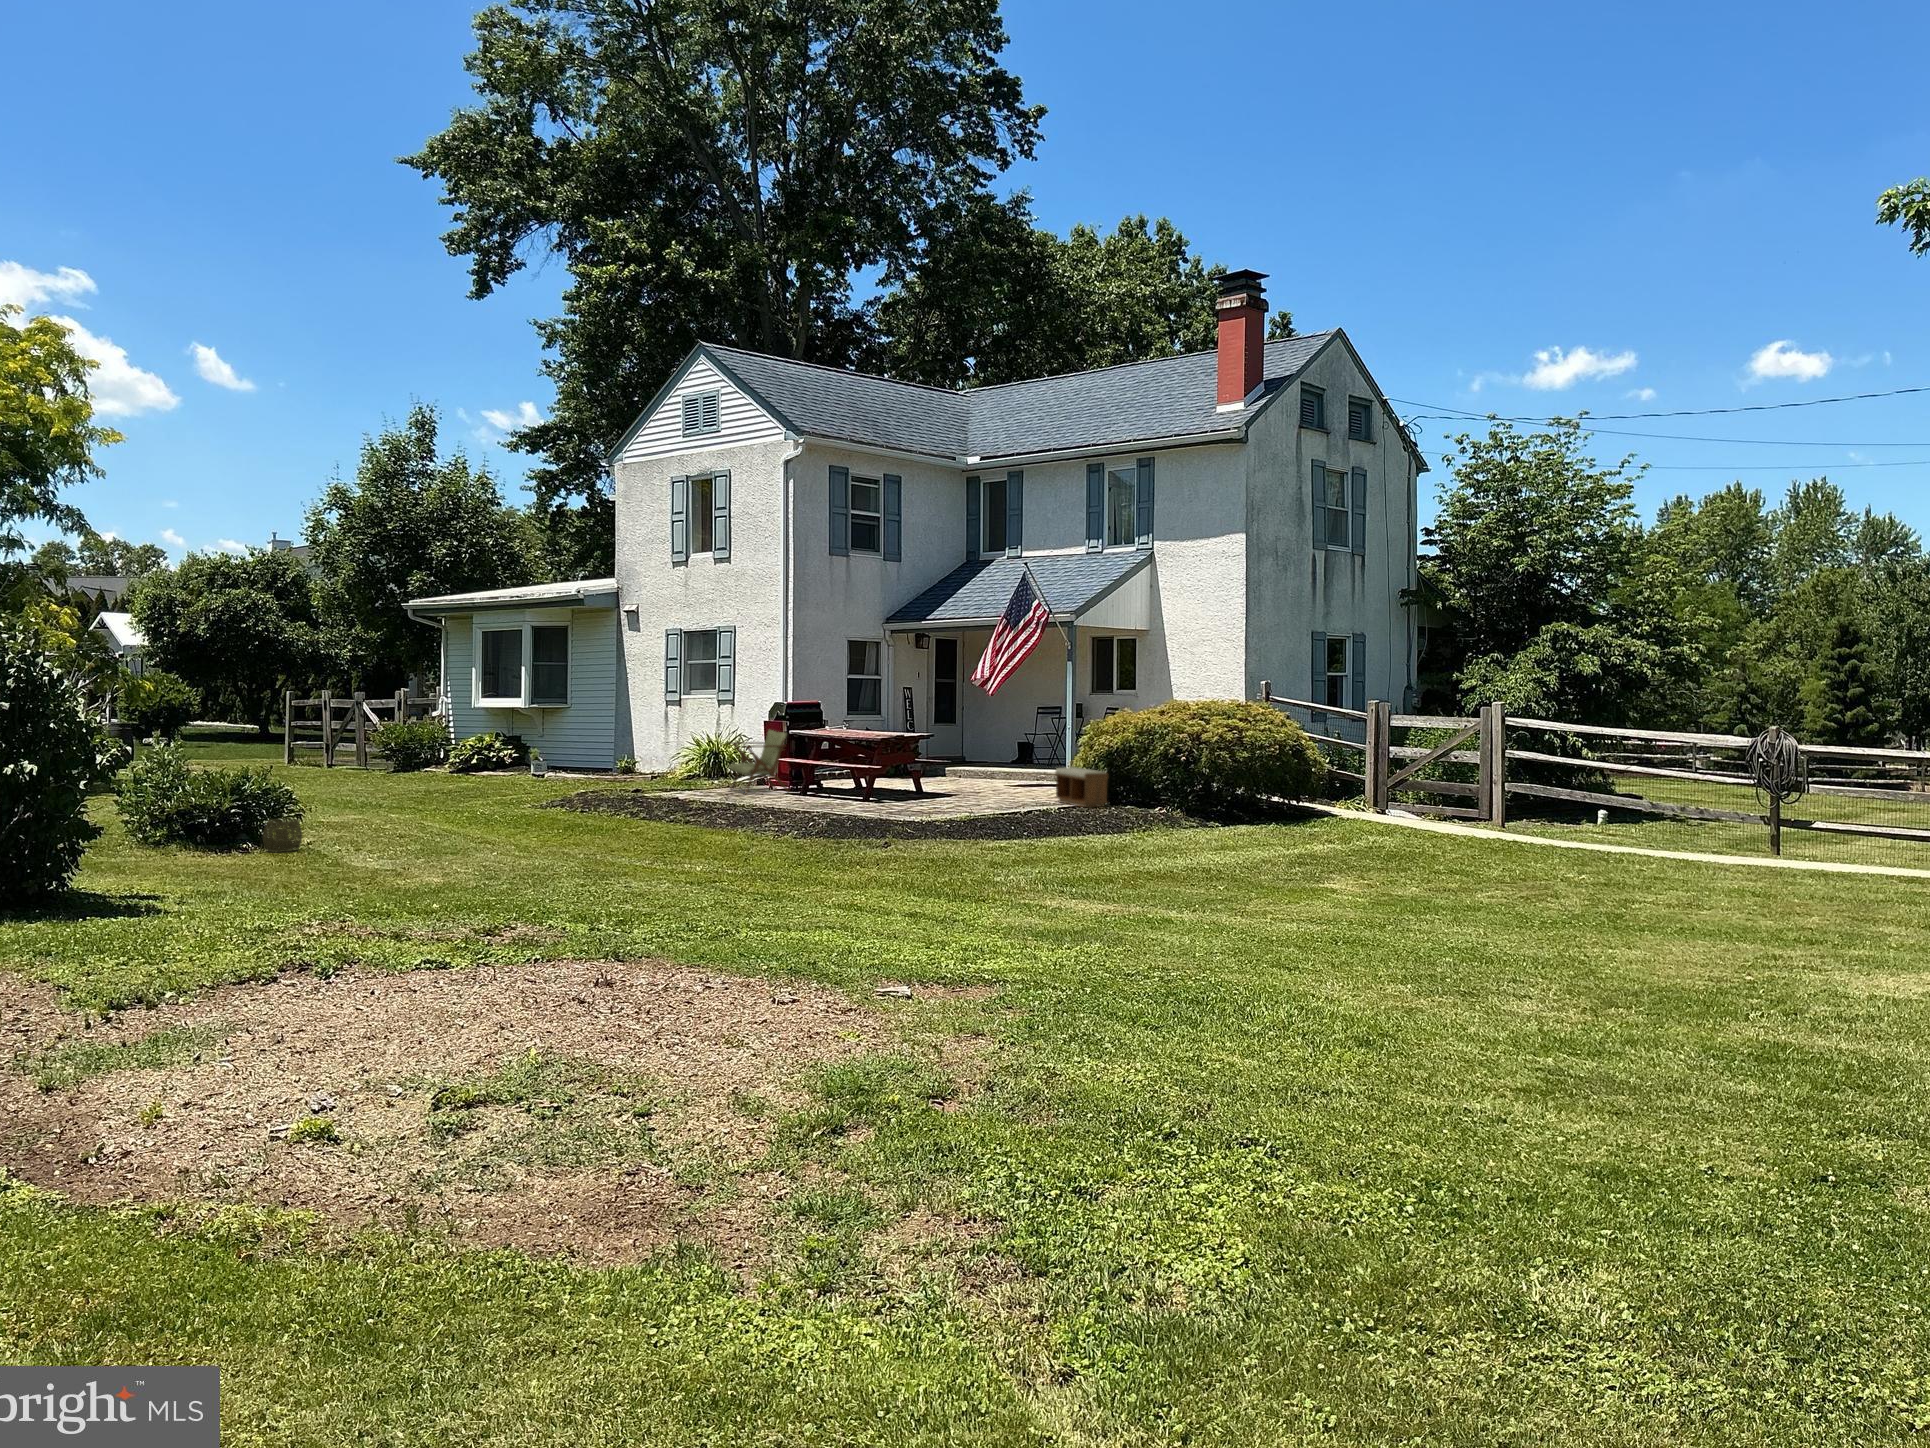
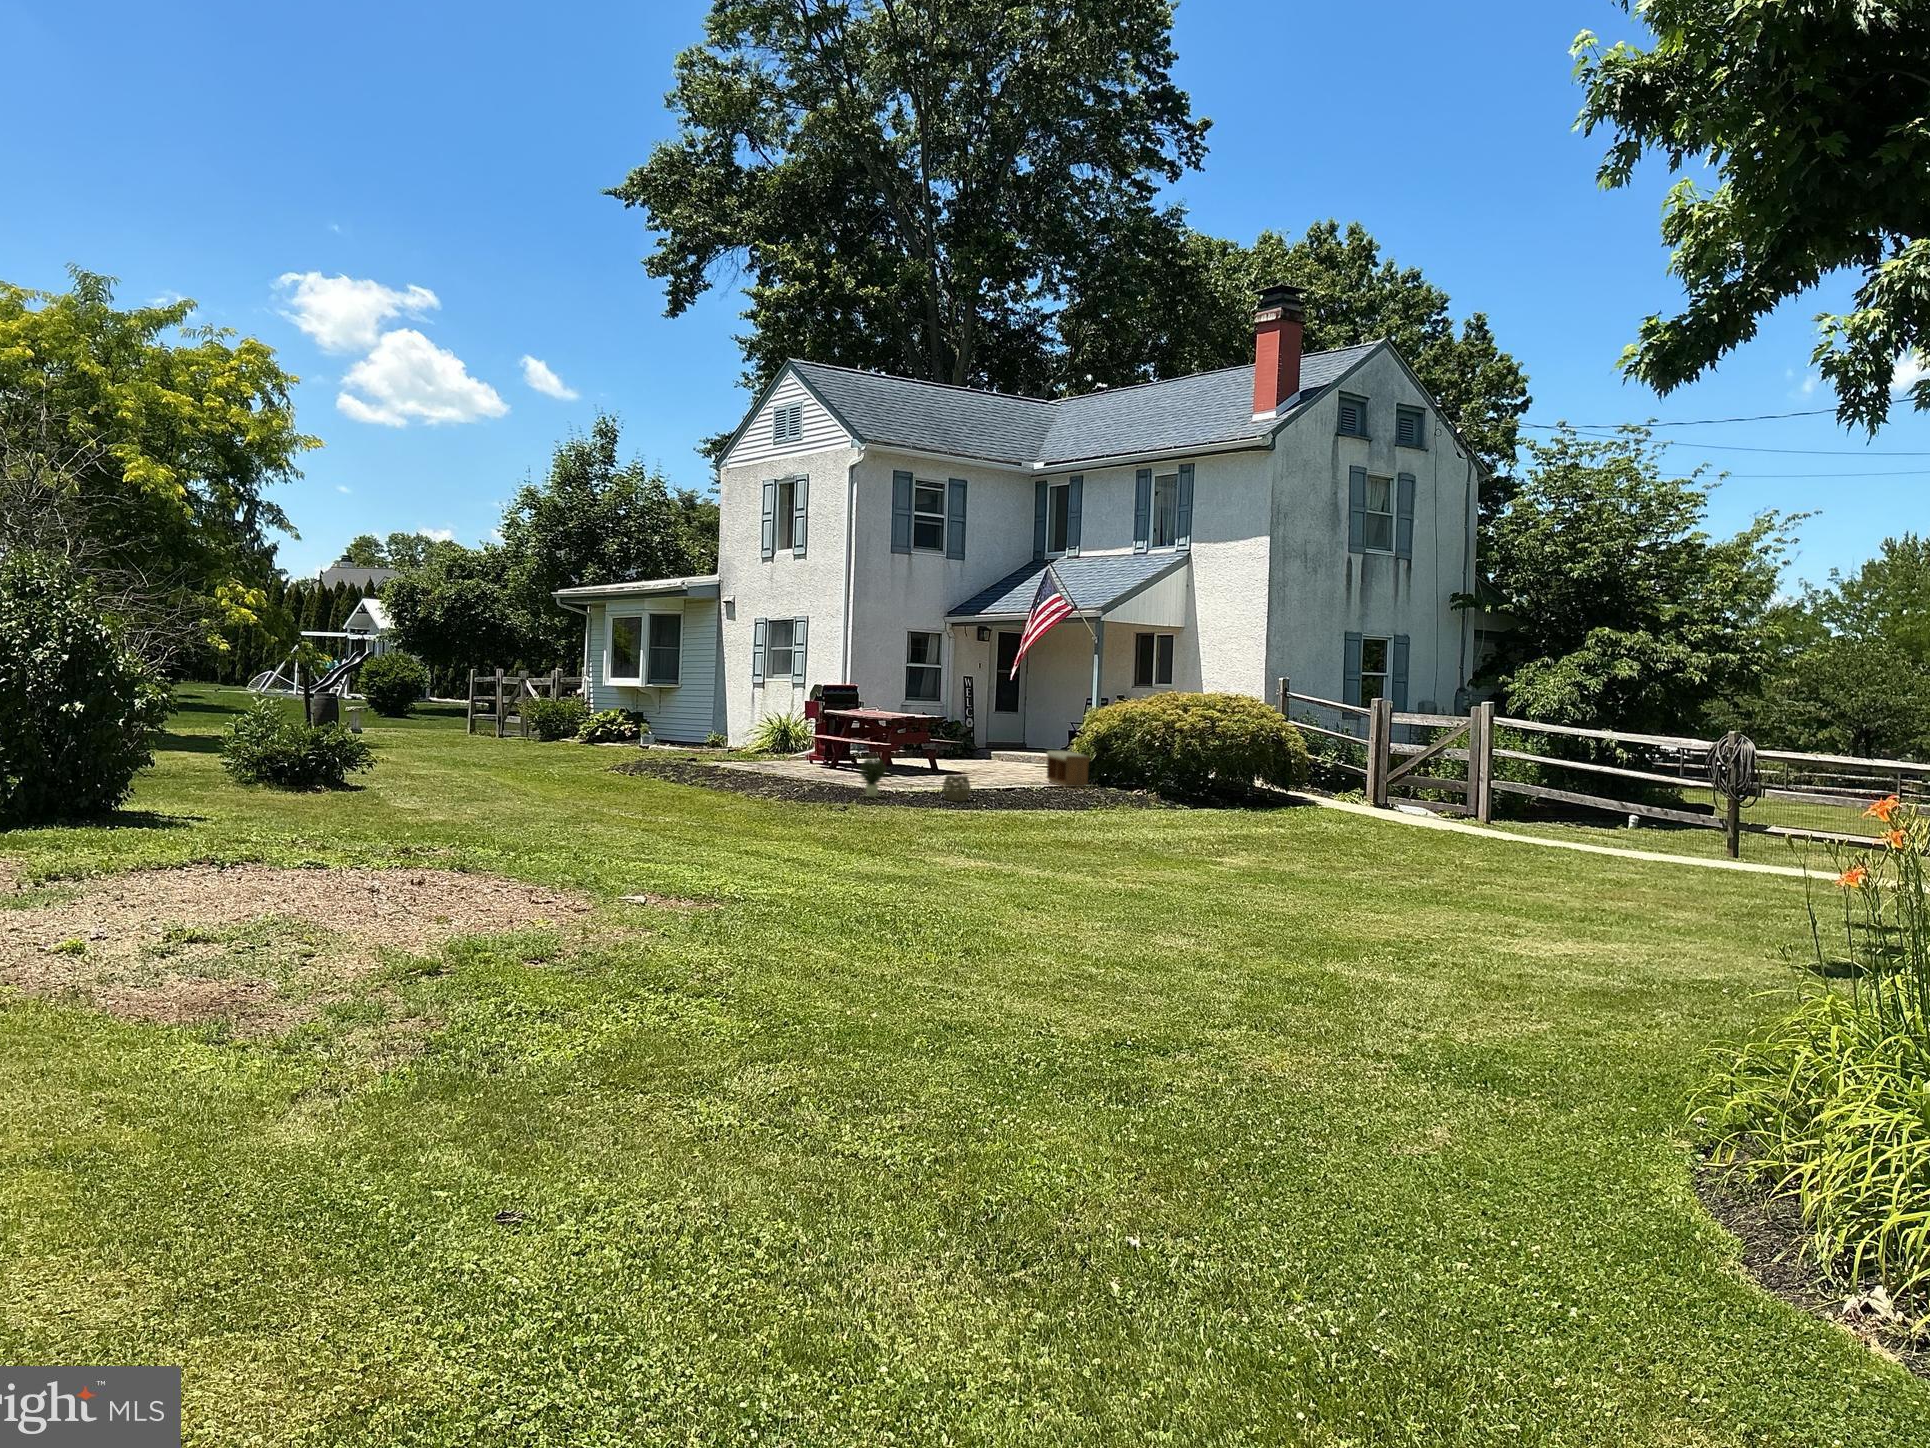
lounge chair: present [730,730,790,794] -> none [772,709,822,766]
potted plant: none [886,784,919,830] -> present [860,758,886,797]
woven basket: present [263,818,303,852] -> present [943,775,970,801]

